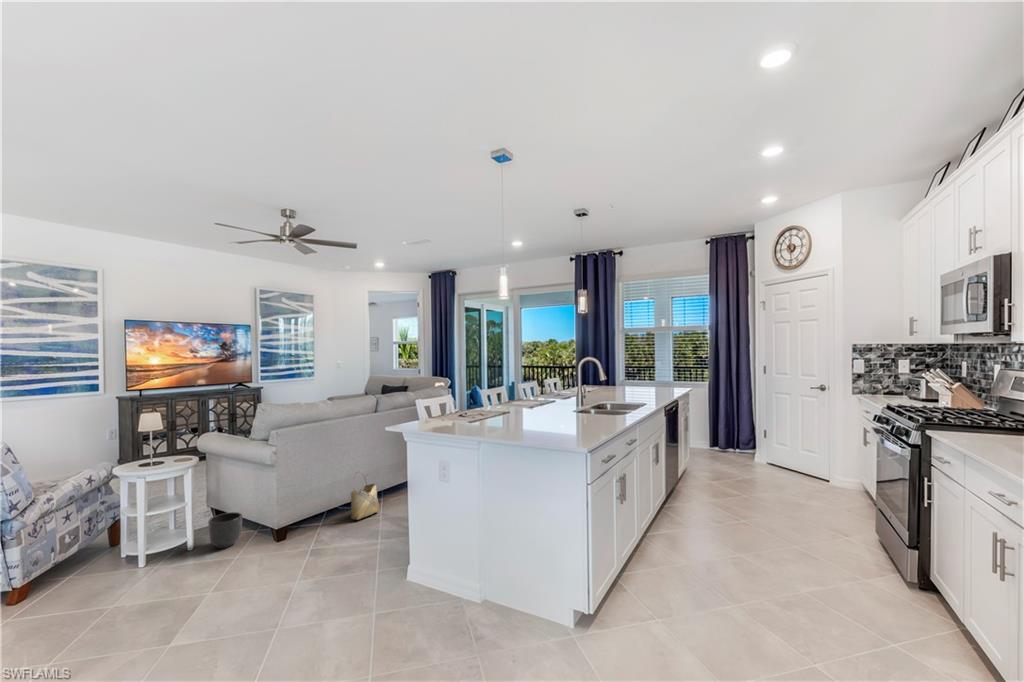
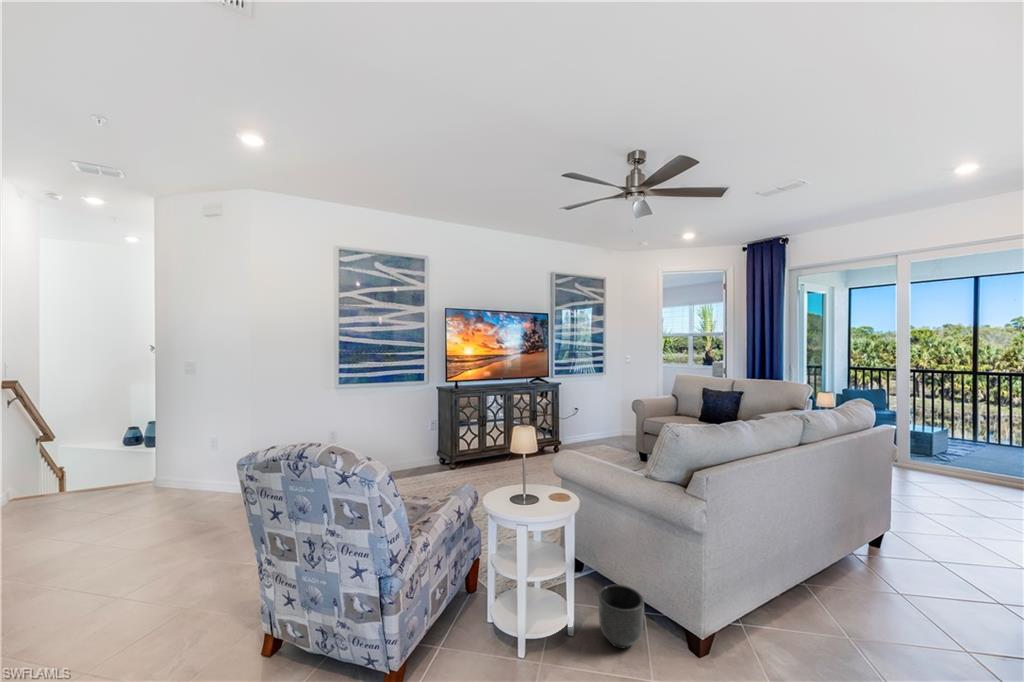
woven basket: present [351,479,379,520] -> none [801,547,847,642]

